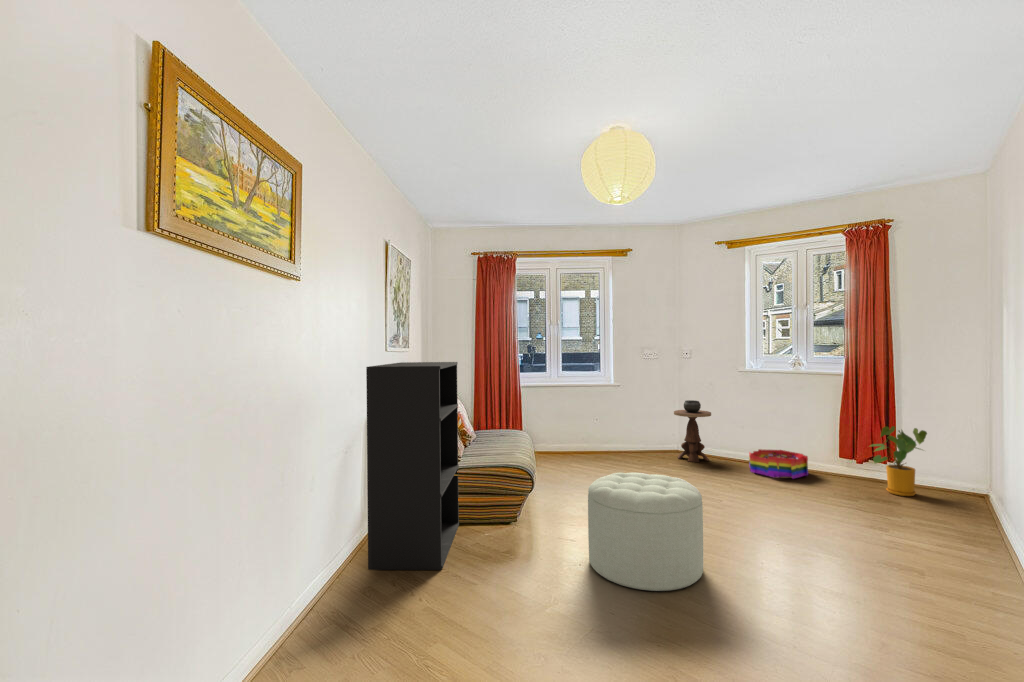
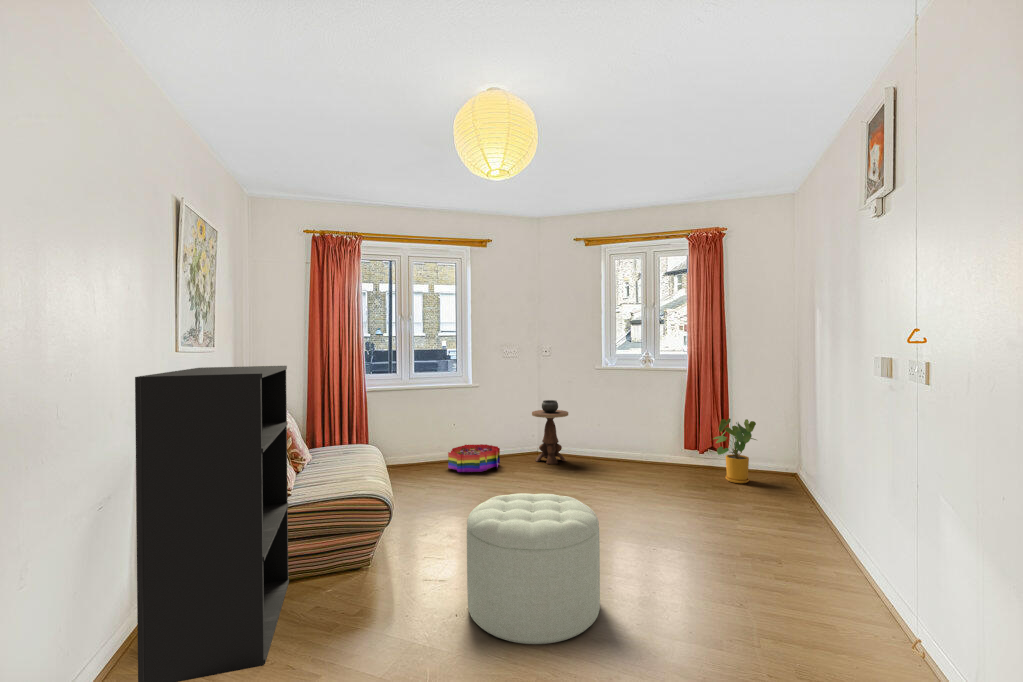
storage bin: present [749,449,808,479] -> present [448,444,500,472]

